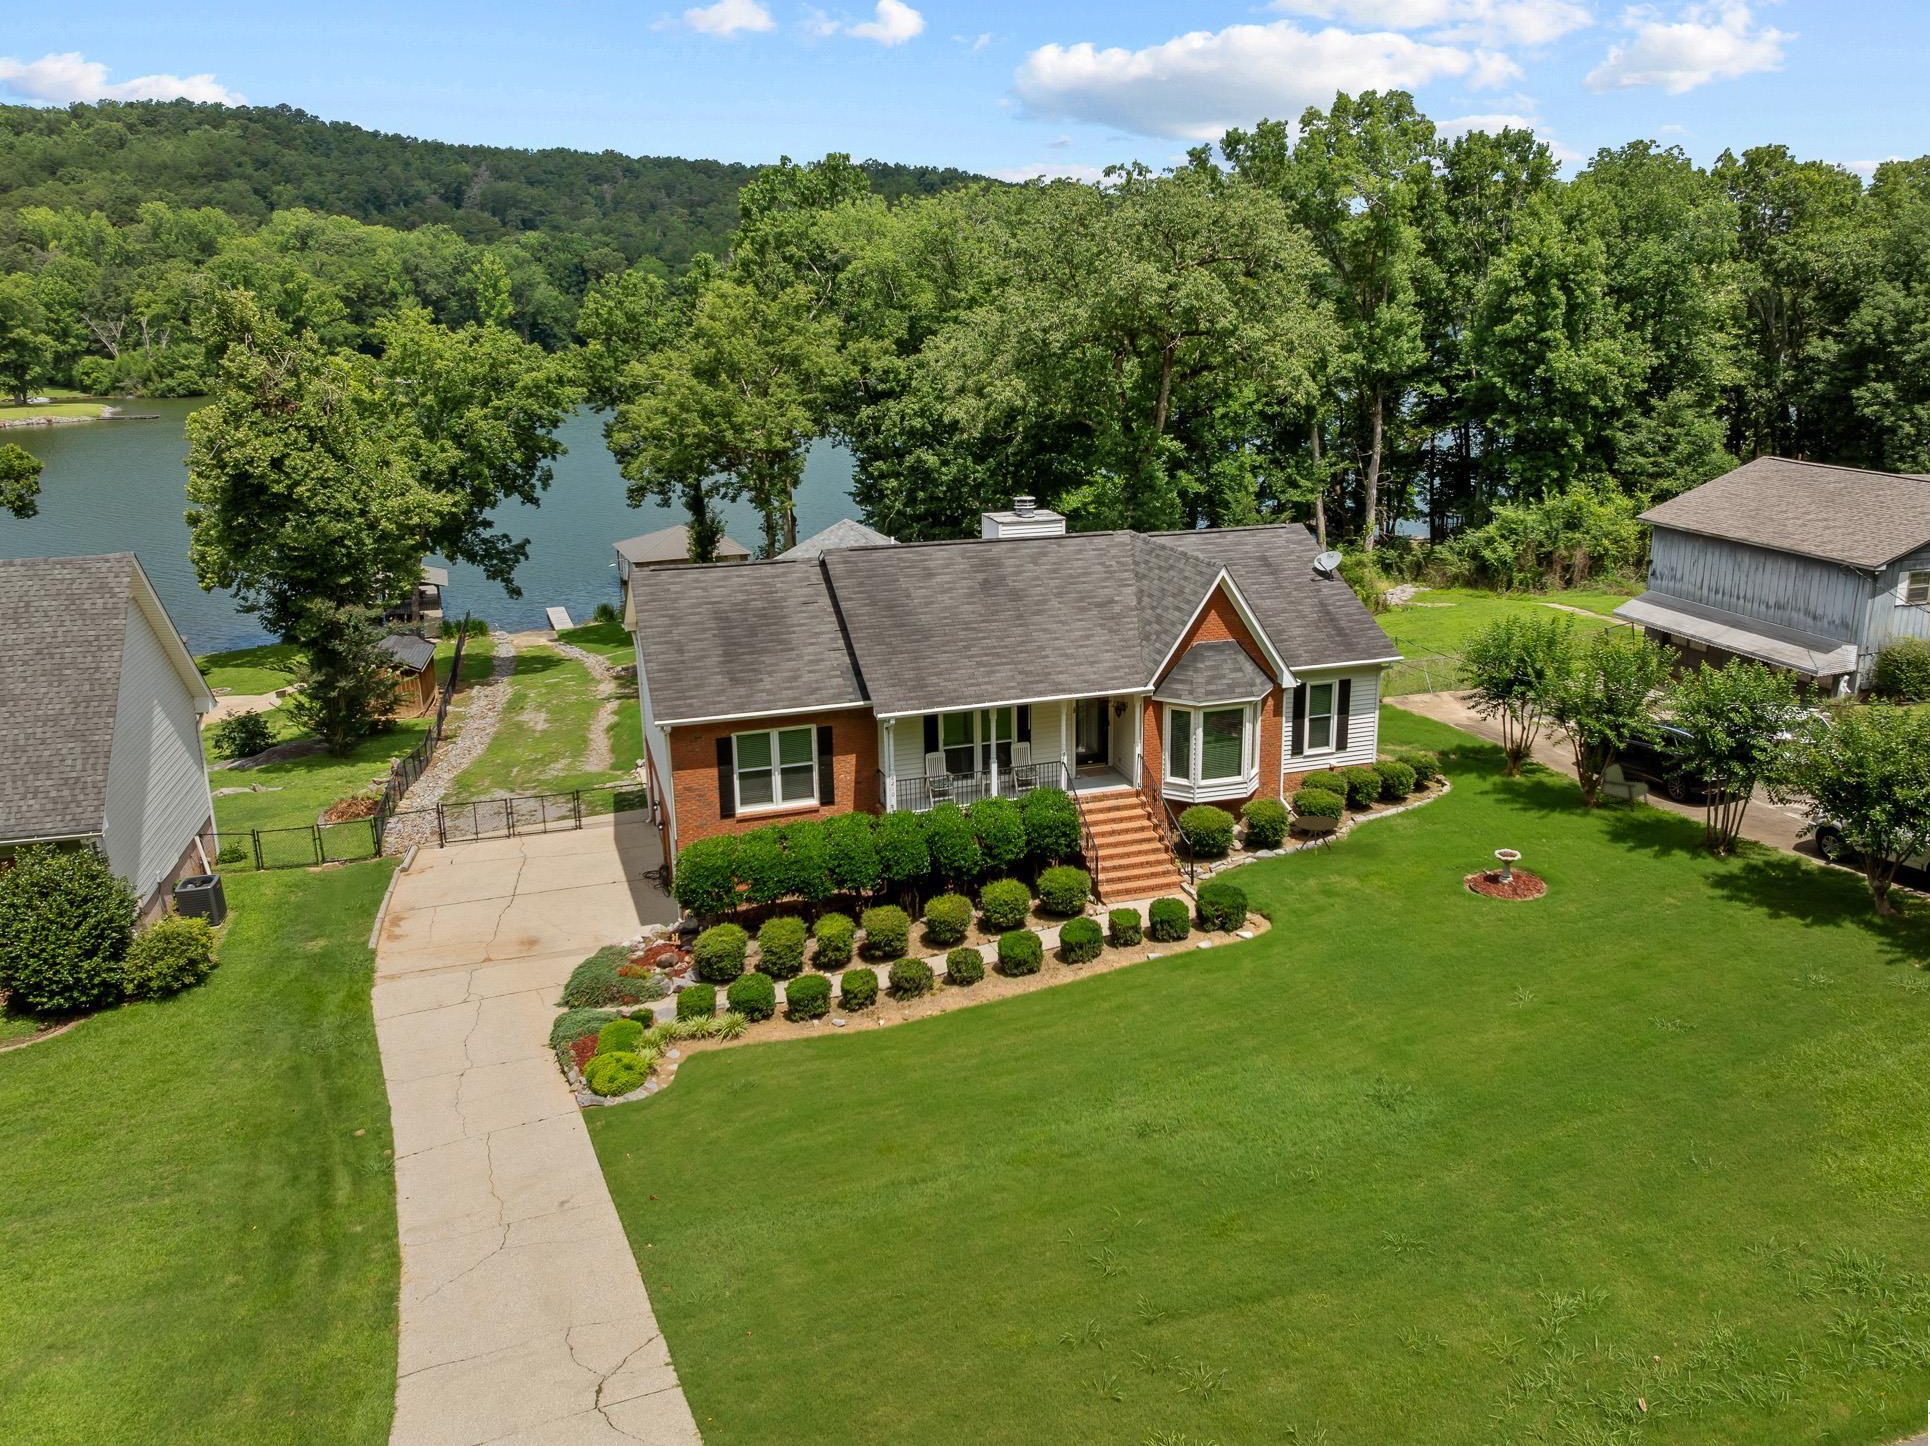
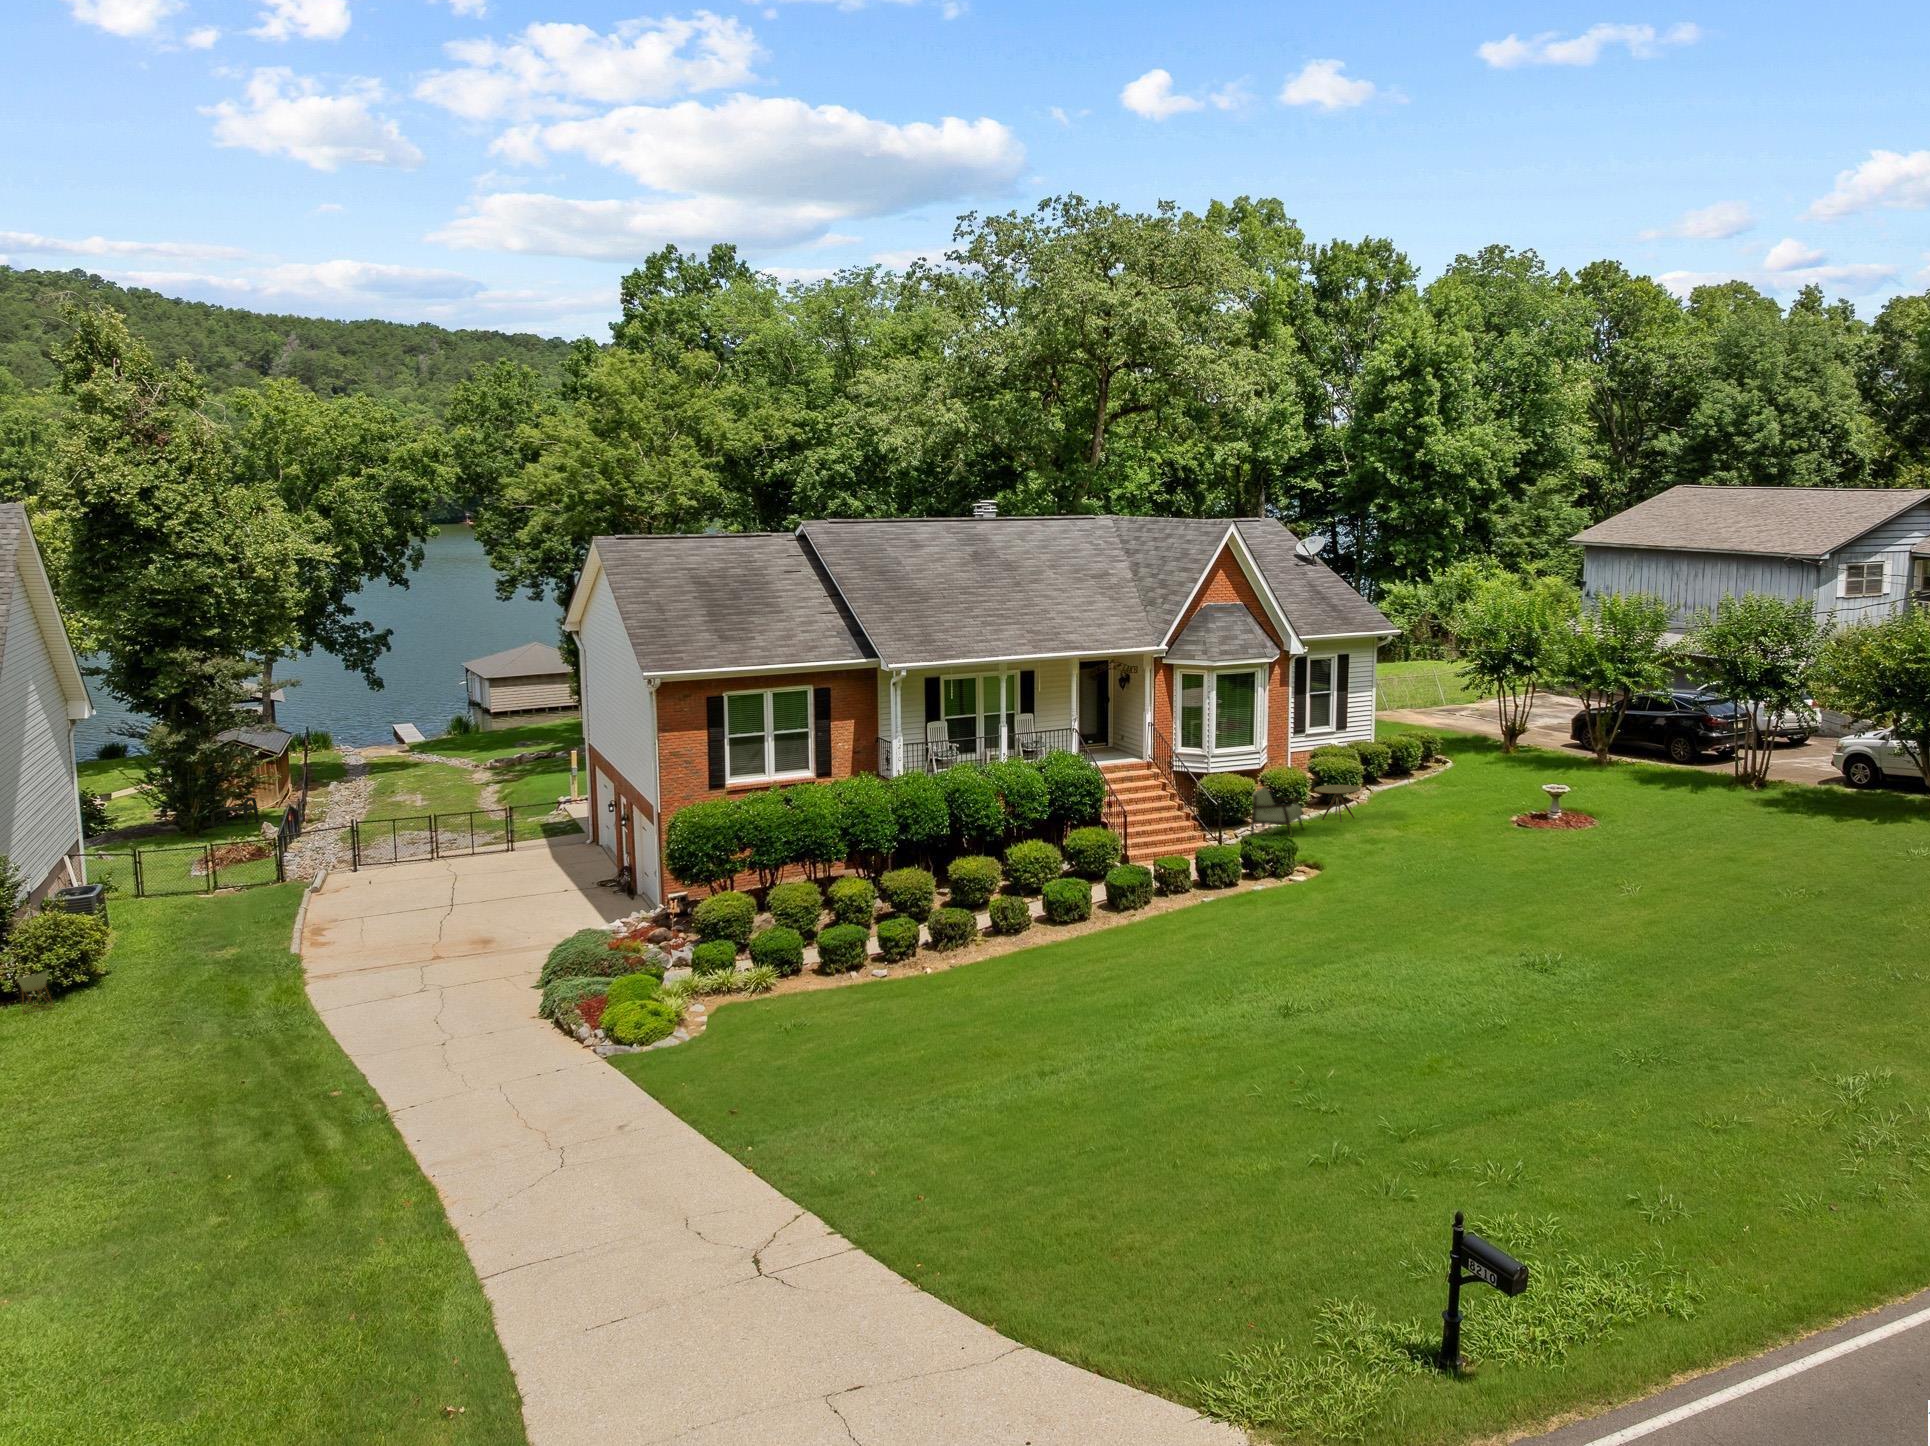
bench: none [346,728,388,754] -> present [211,798,259,827]
armchair: present [1600,764,1649,811] -> present [1251,788,1303,837]
planter: none [135,976,167,1014] -> present [17,971,53,1014]

